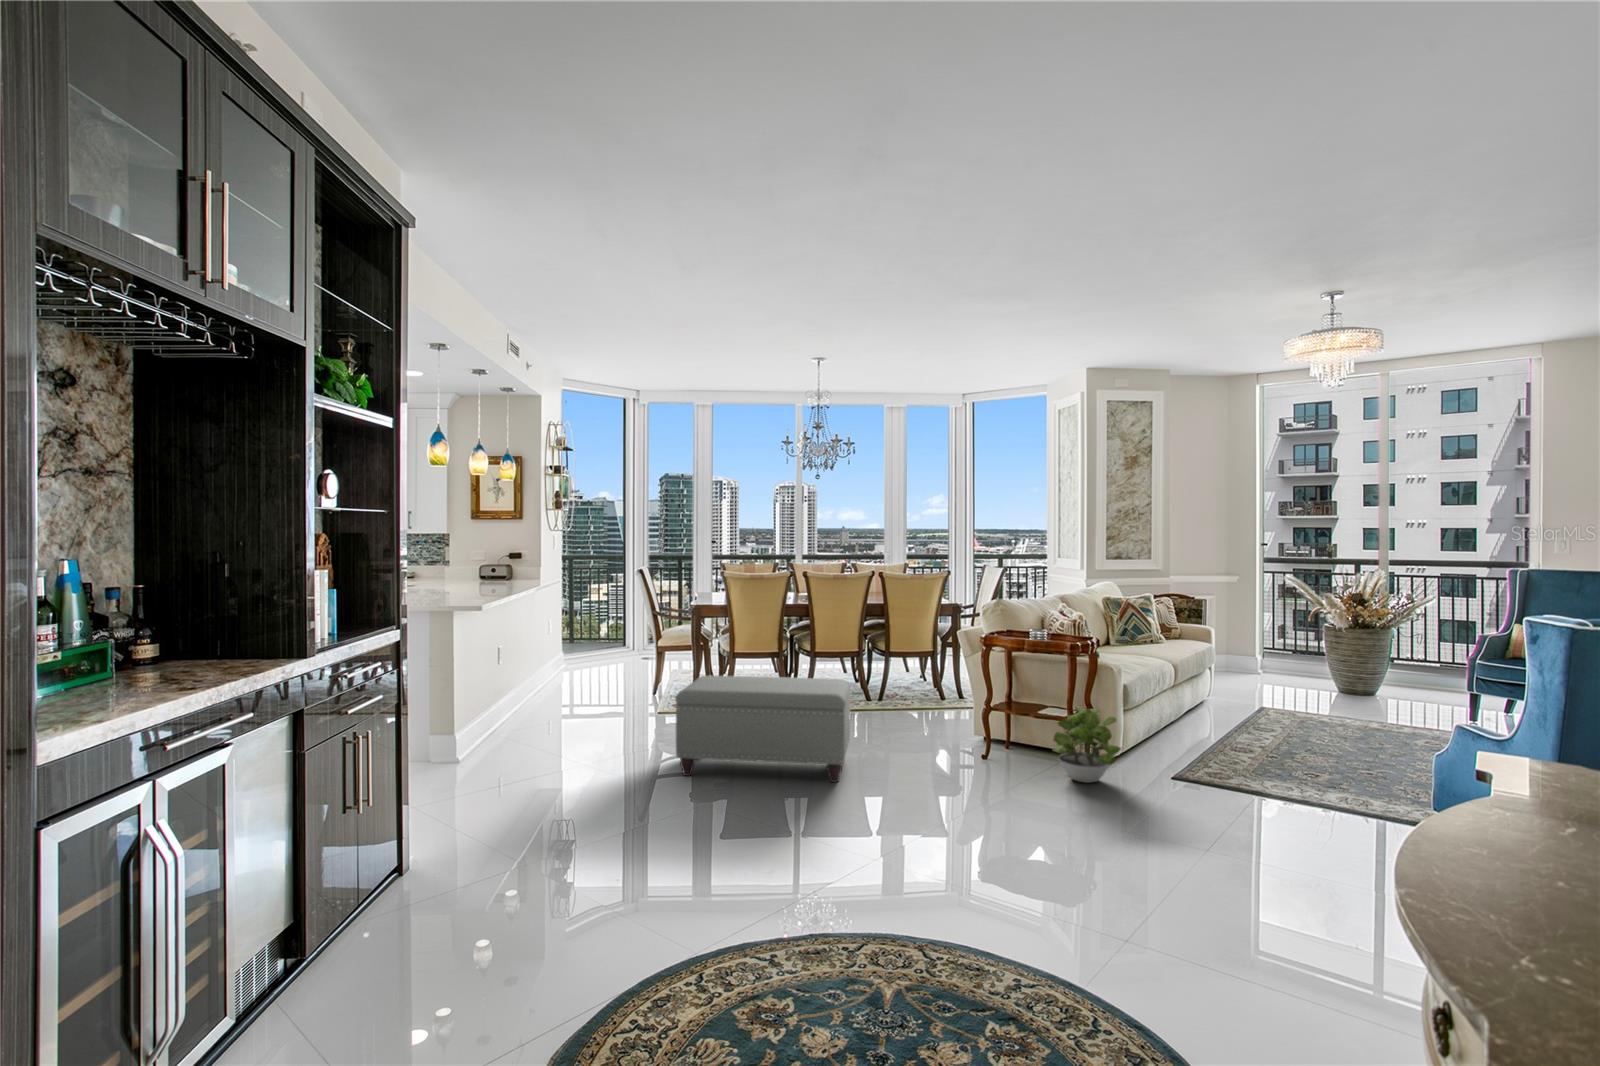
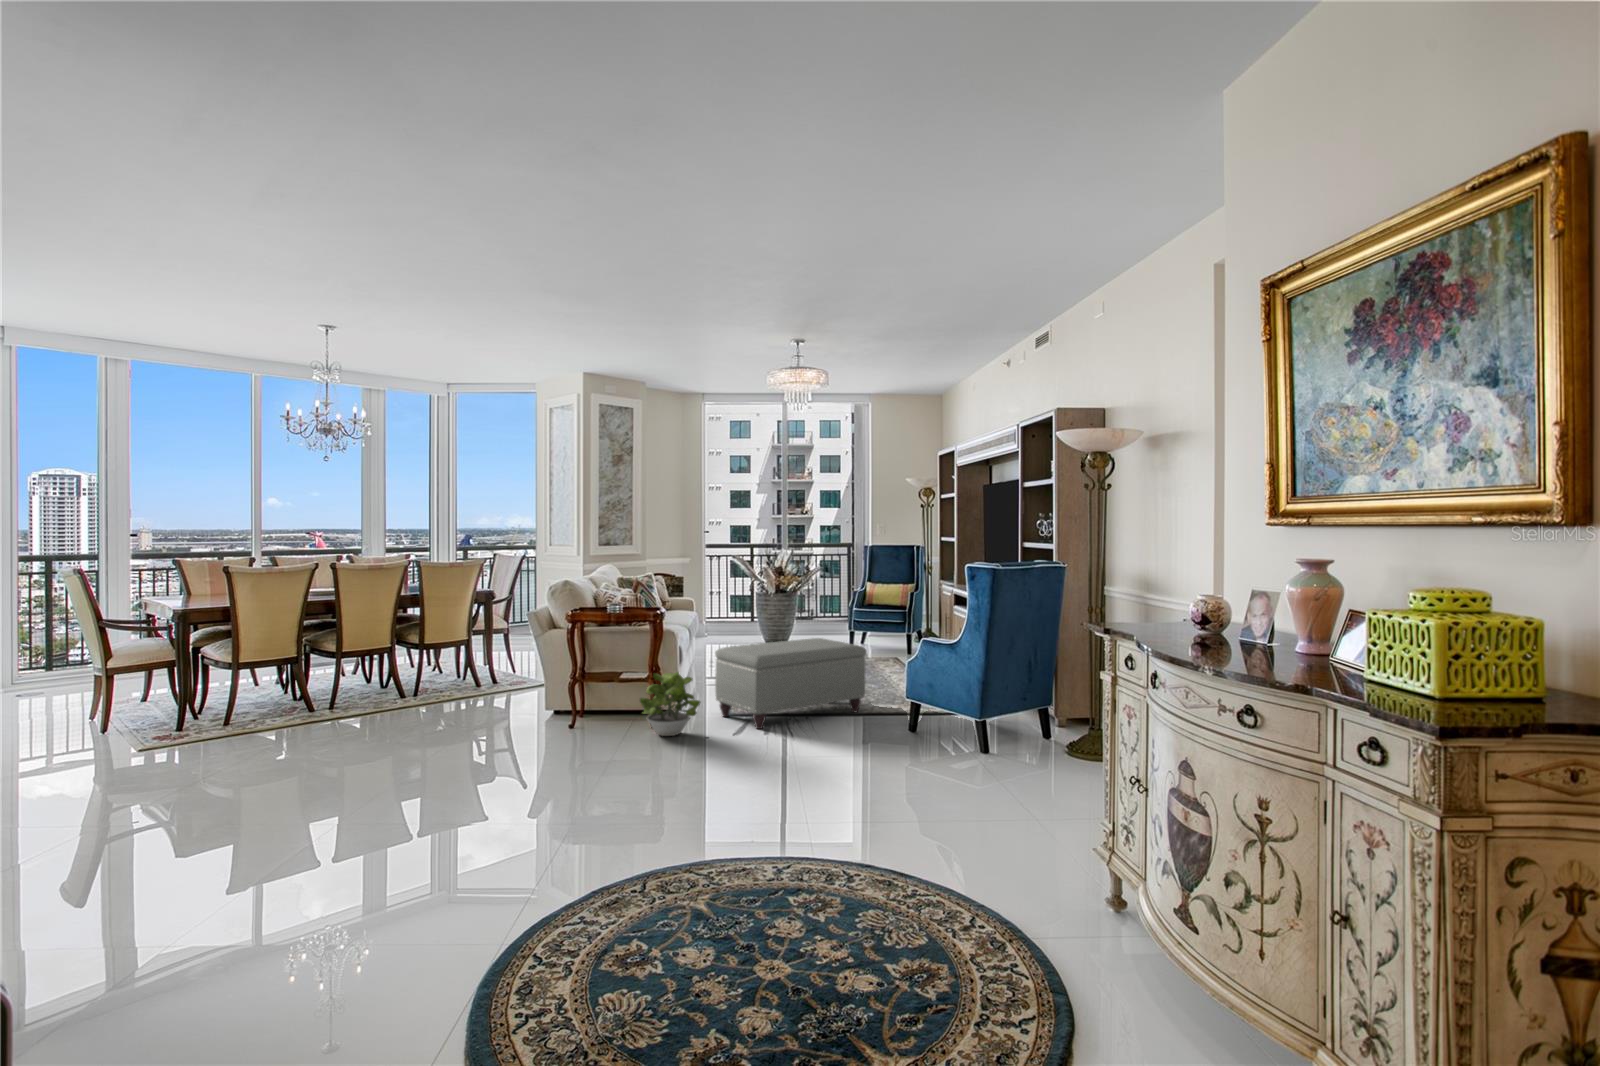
ottoman: present [675,675,851,782] -> present [715,638,866,729]

